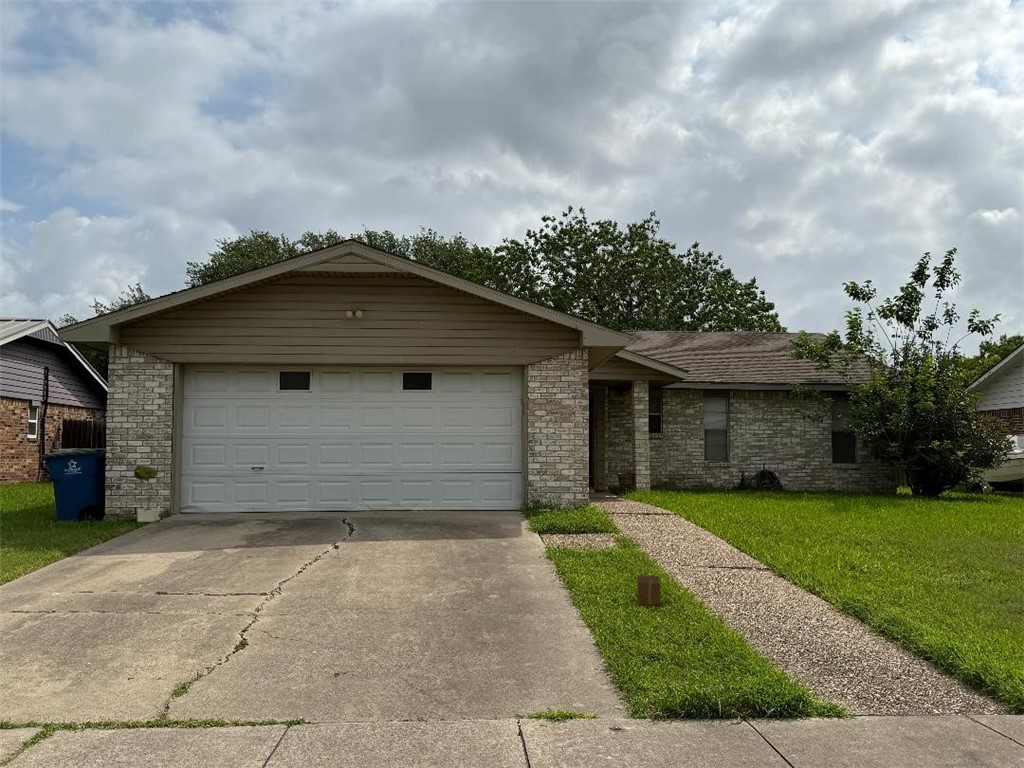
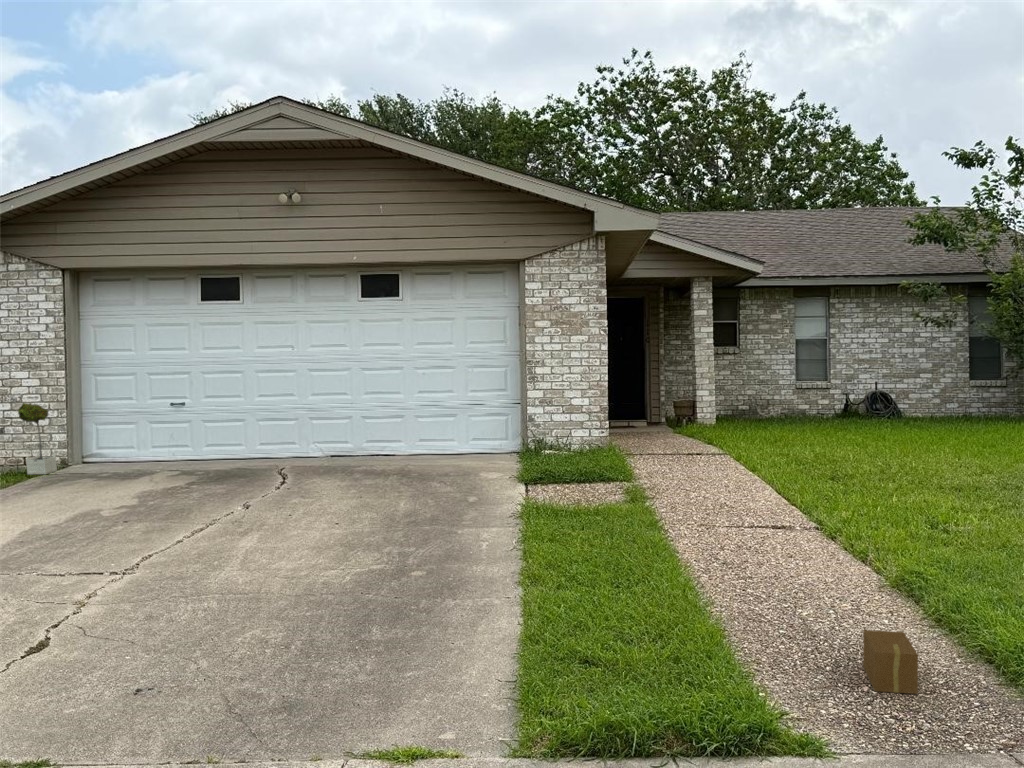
cardboard box: present [637,575,661,605] -> present [863,630,918,694]

